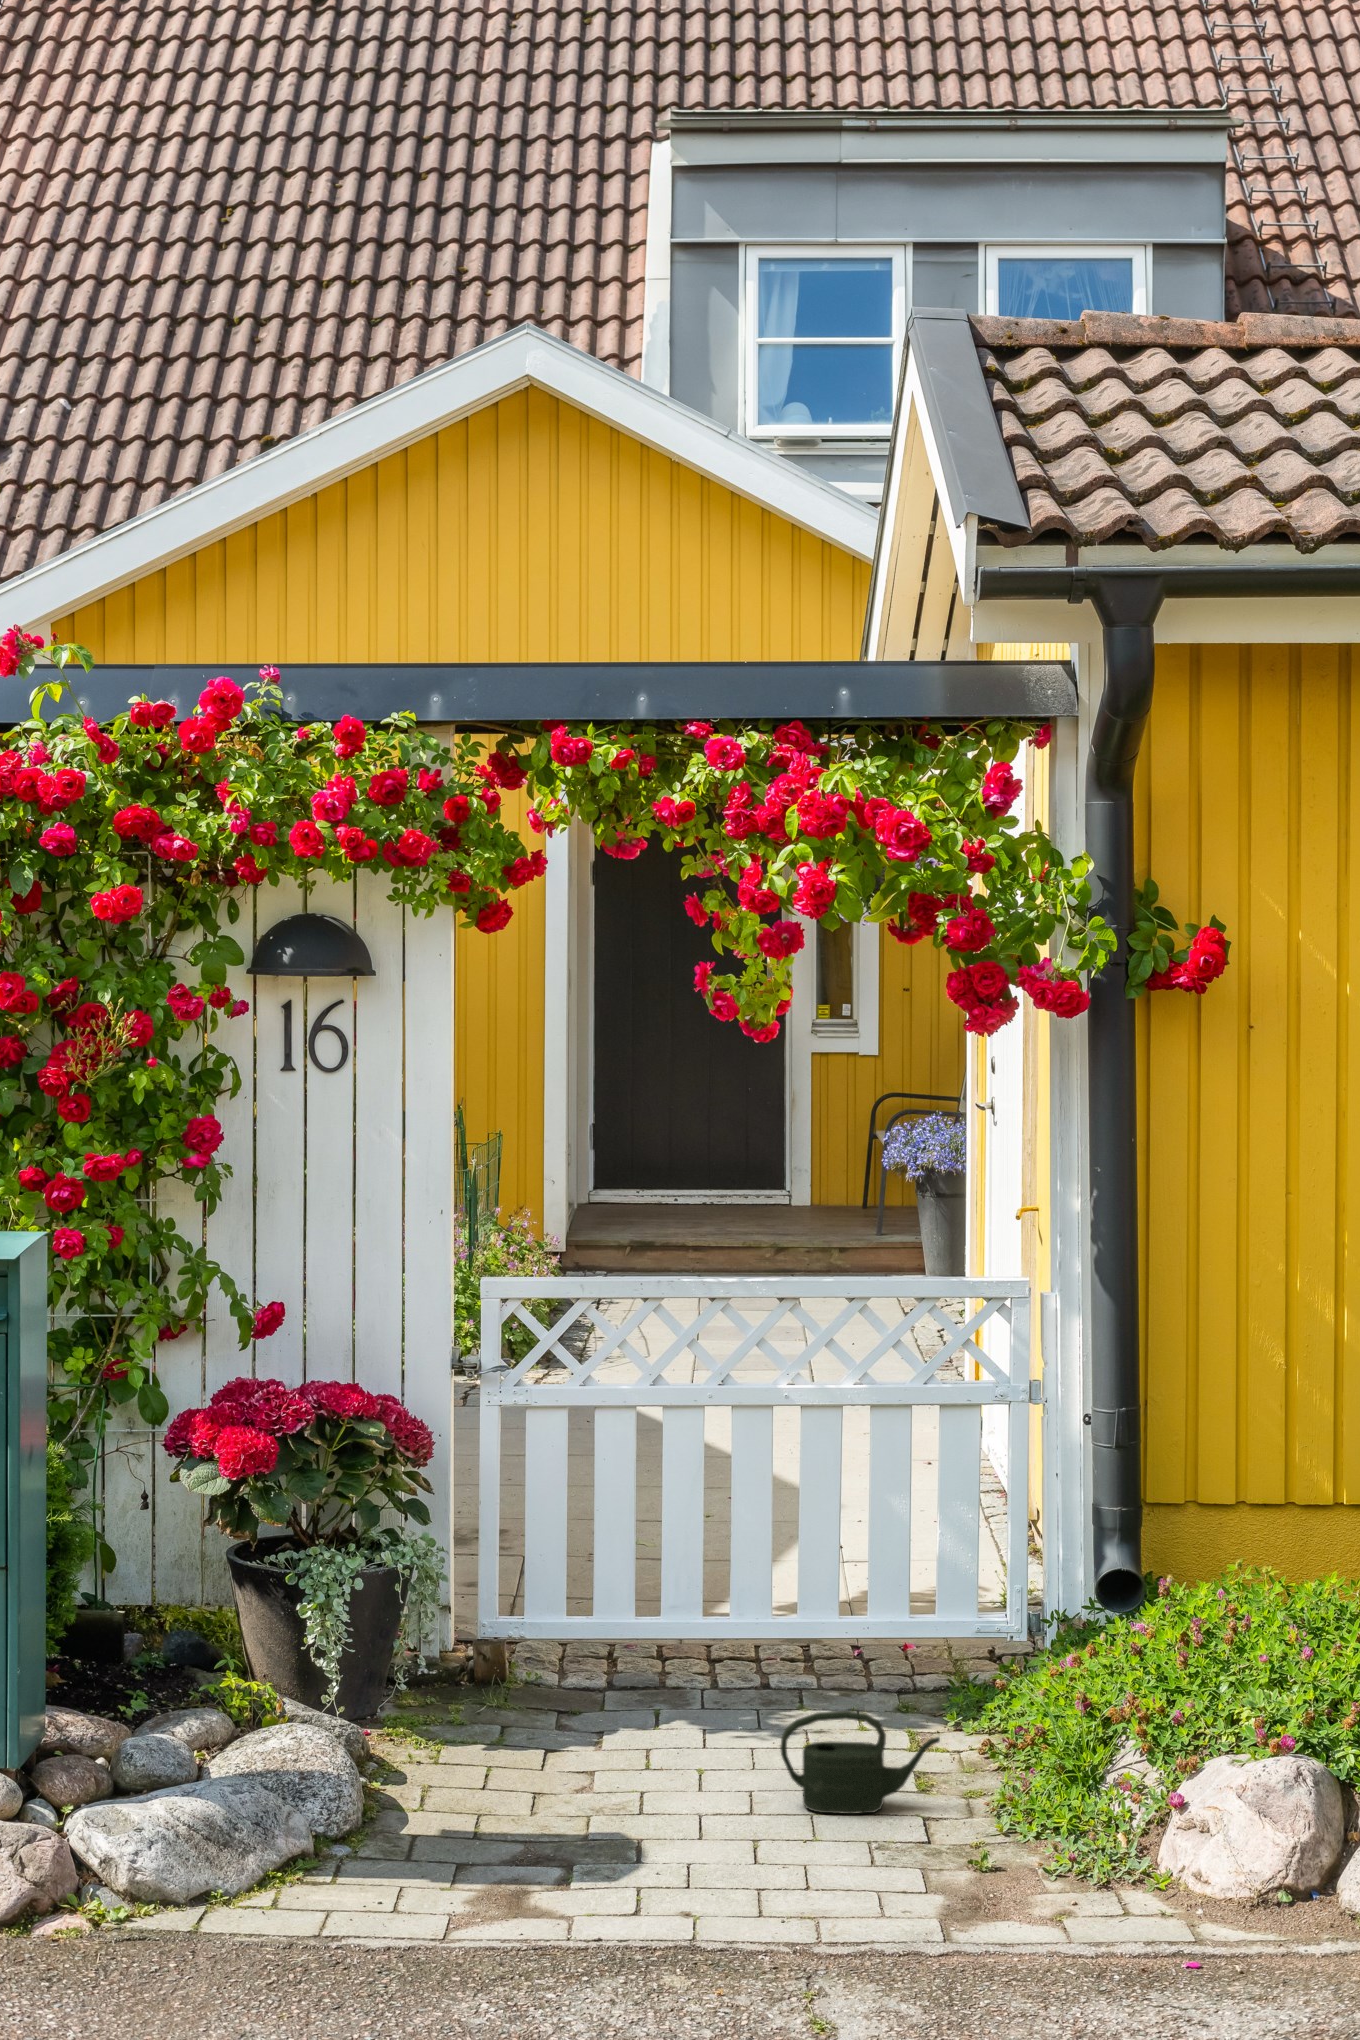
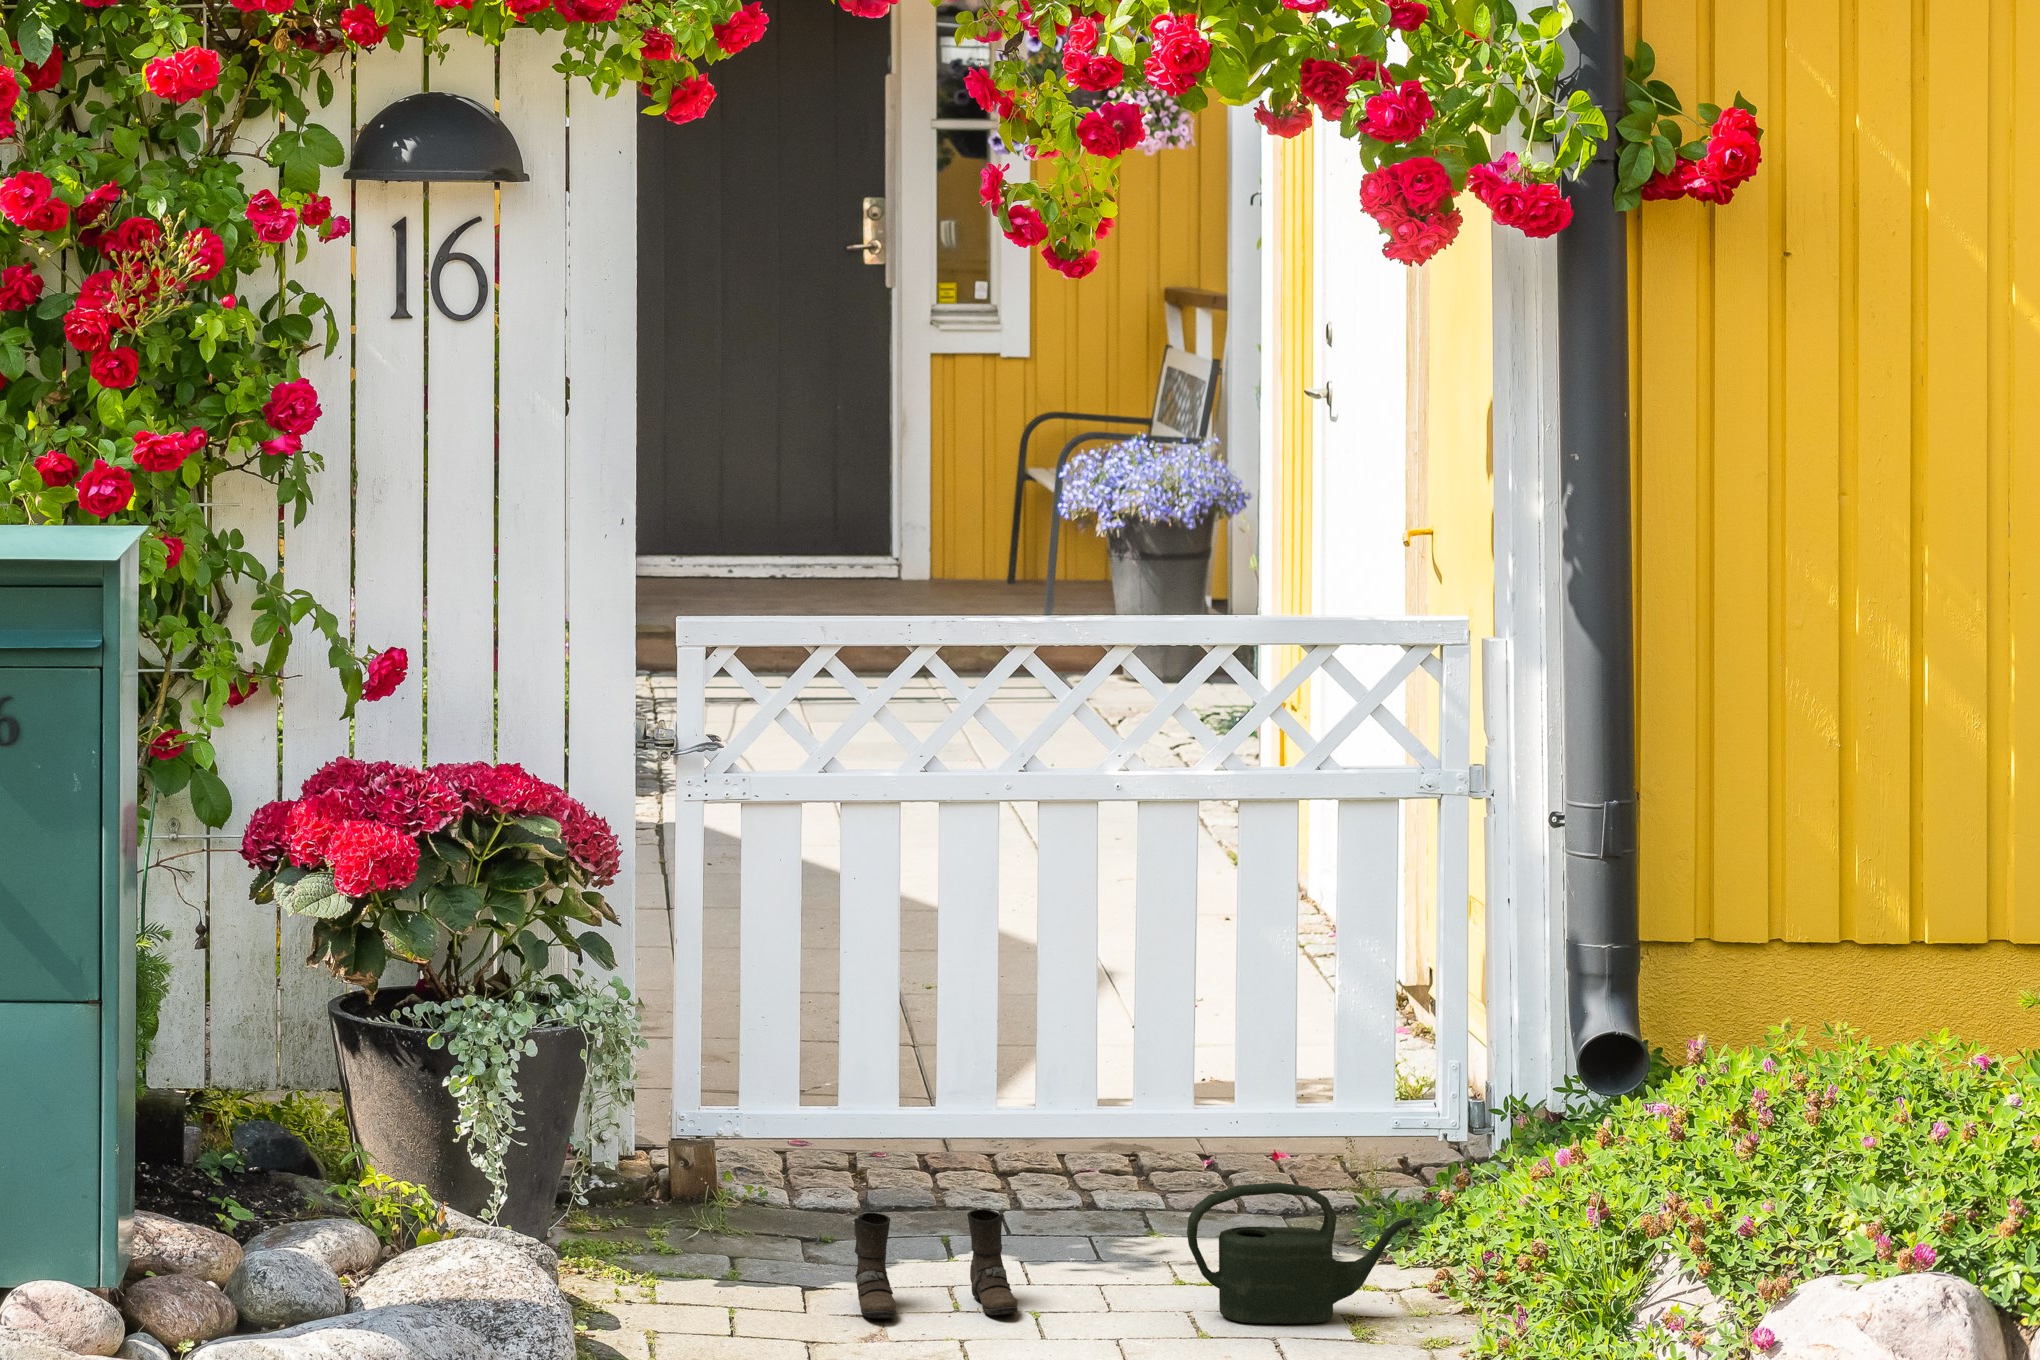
boots: none [547,1725,660,1807] -> present [854,1209,1017,1319]

